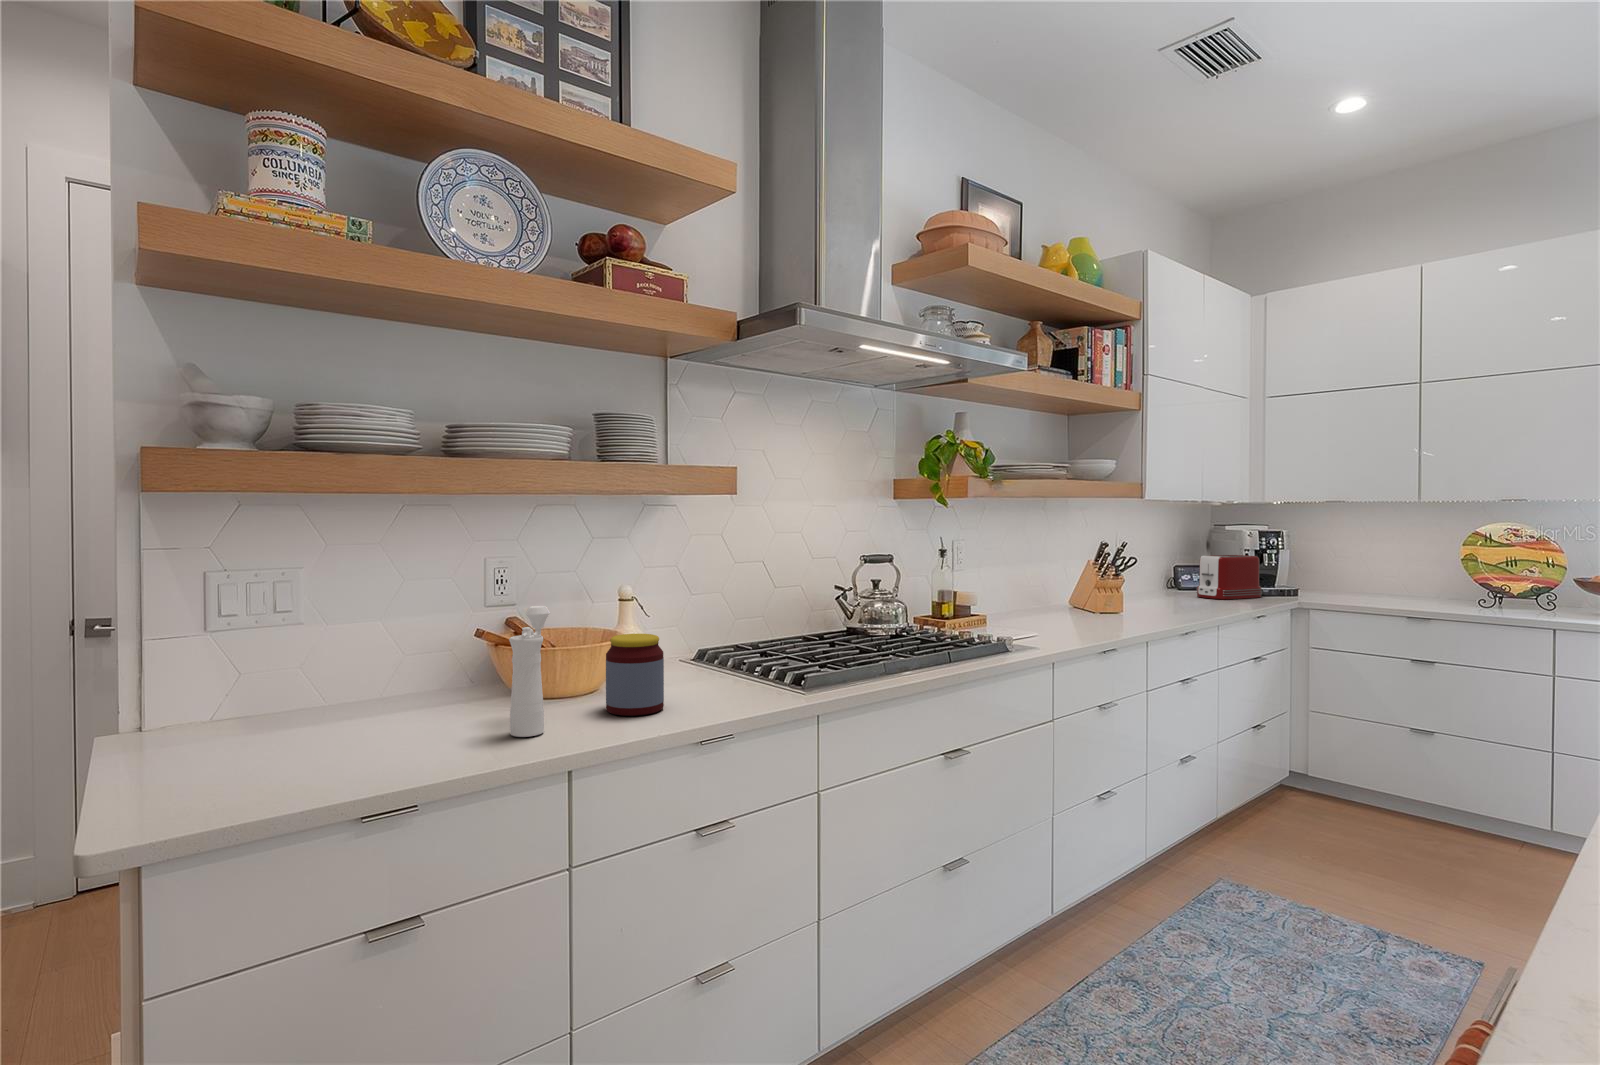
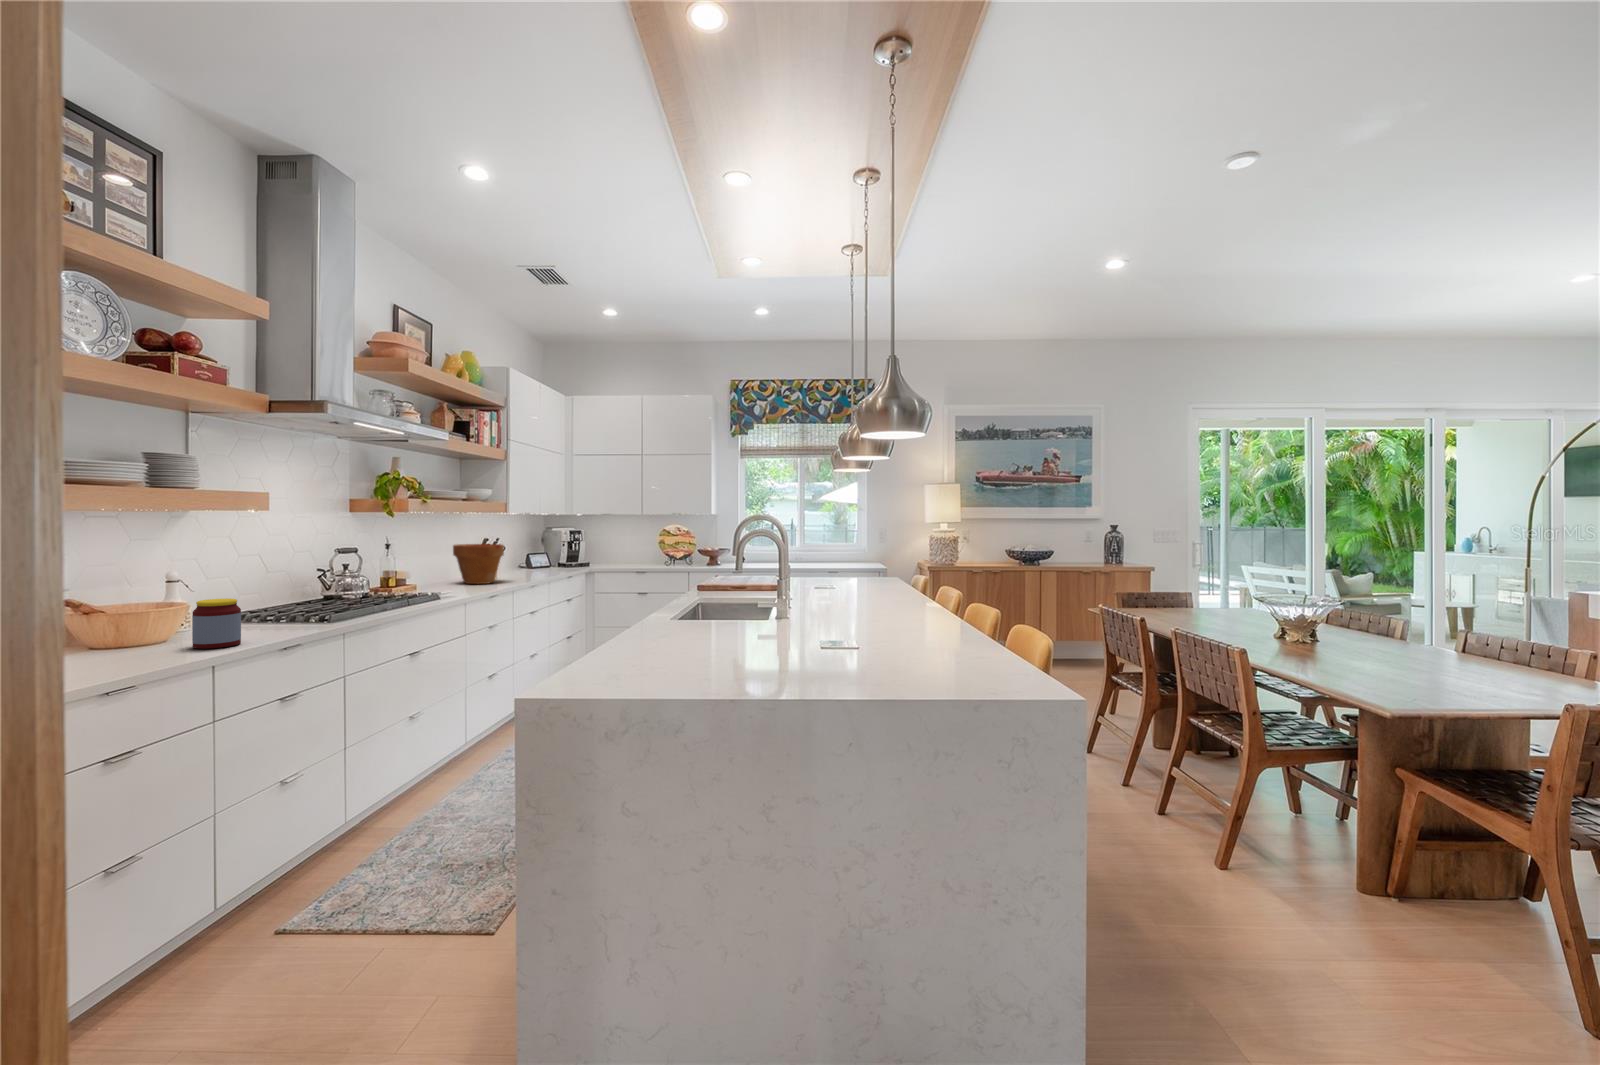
flower pot: none [1046,552,1130,623] -> present [453,544,504,584]
toaster: present [1197,555,1262,599] -> none [536,544,571,569]
pepper mill: present [509,606,550,737] -> none [129,584,167,665]

